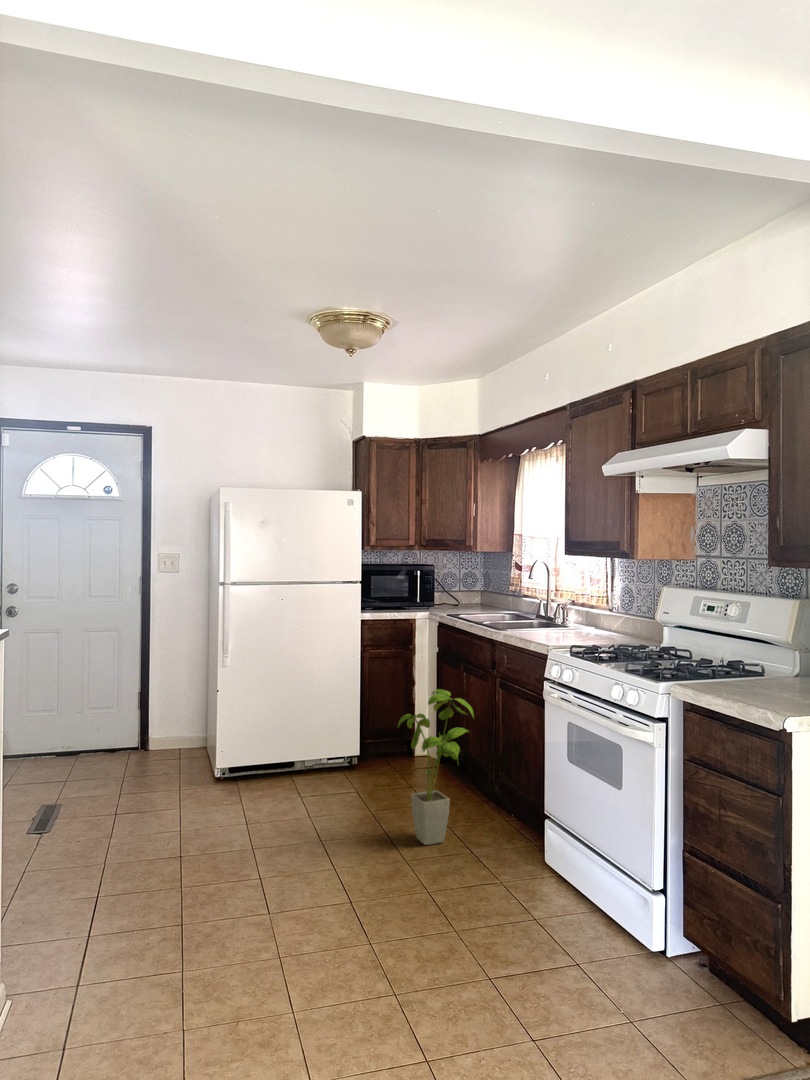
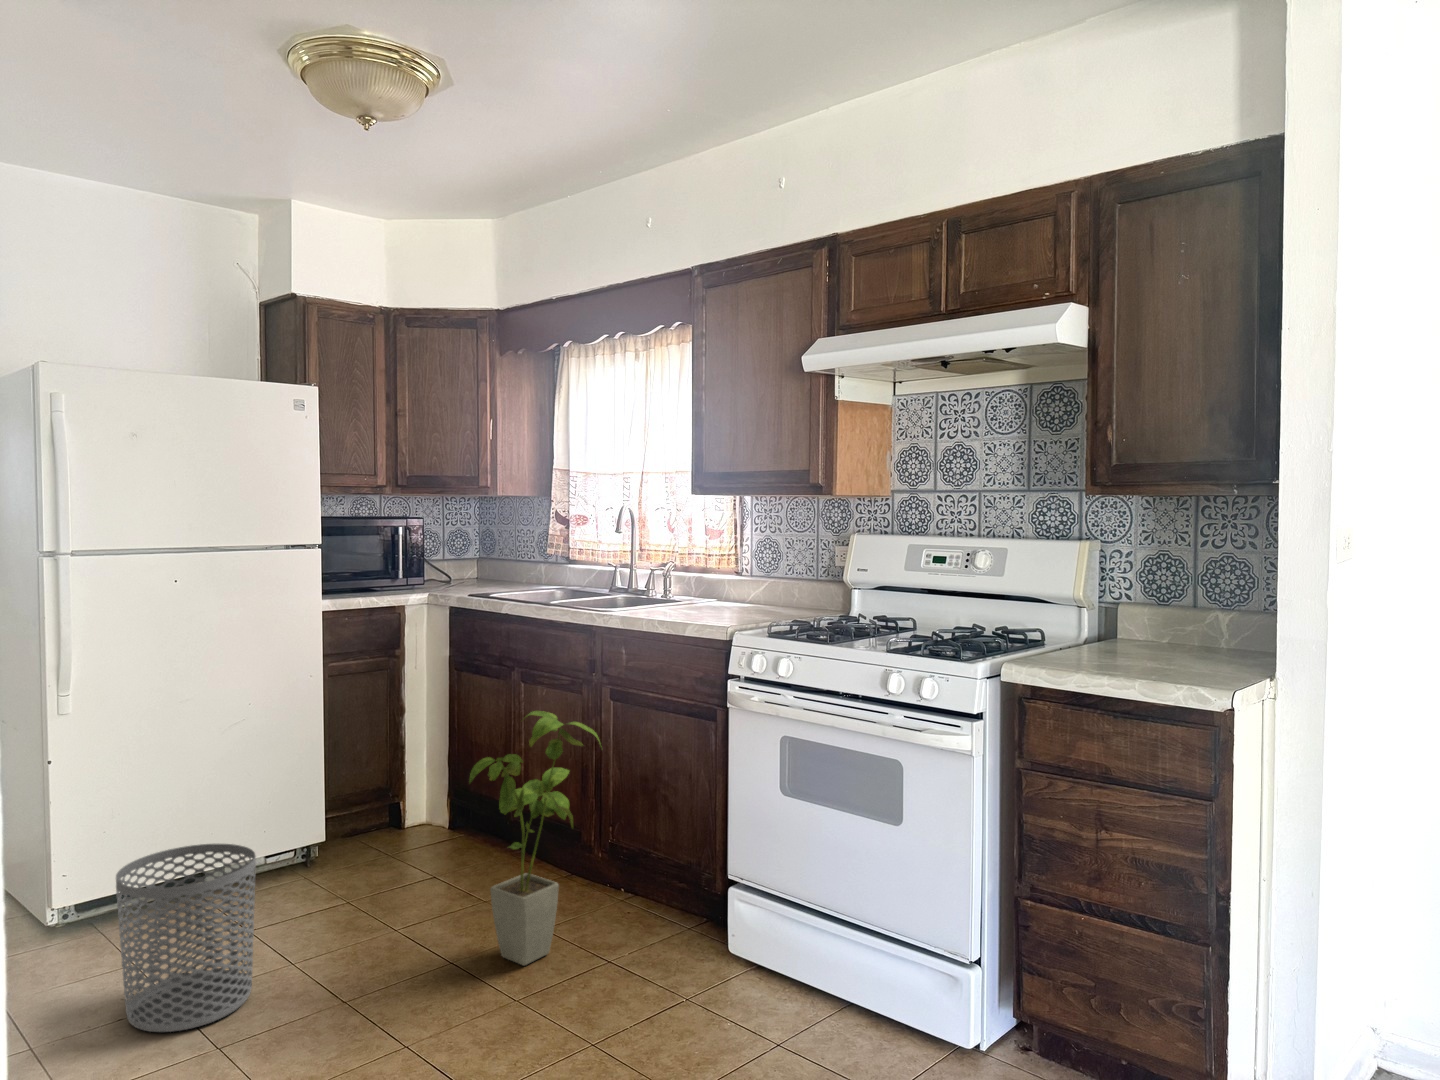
waste bin: none [223,742,289,836] -> present [116,844,256,1032]

